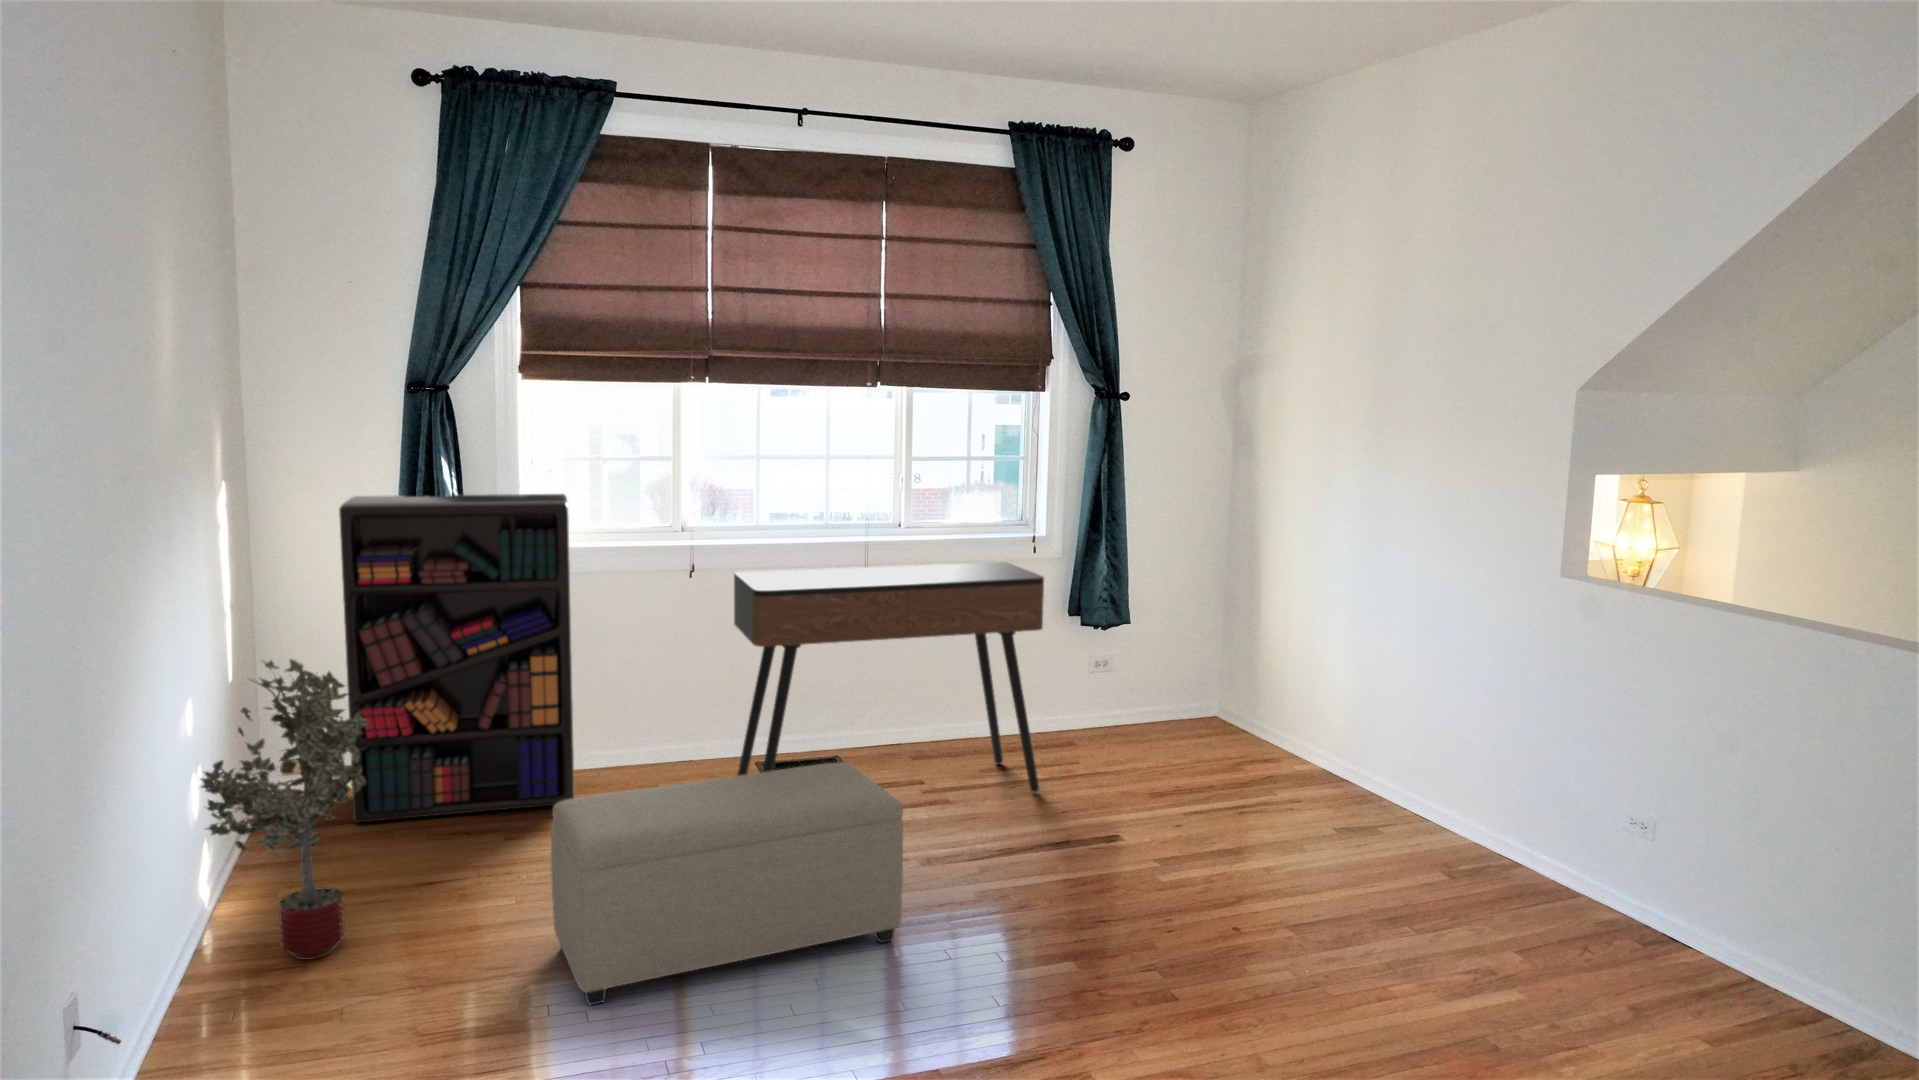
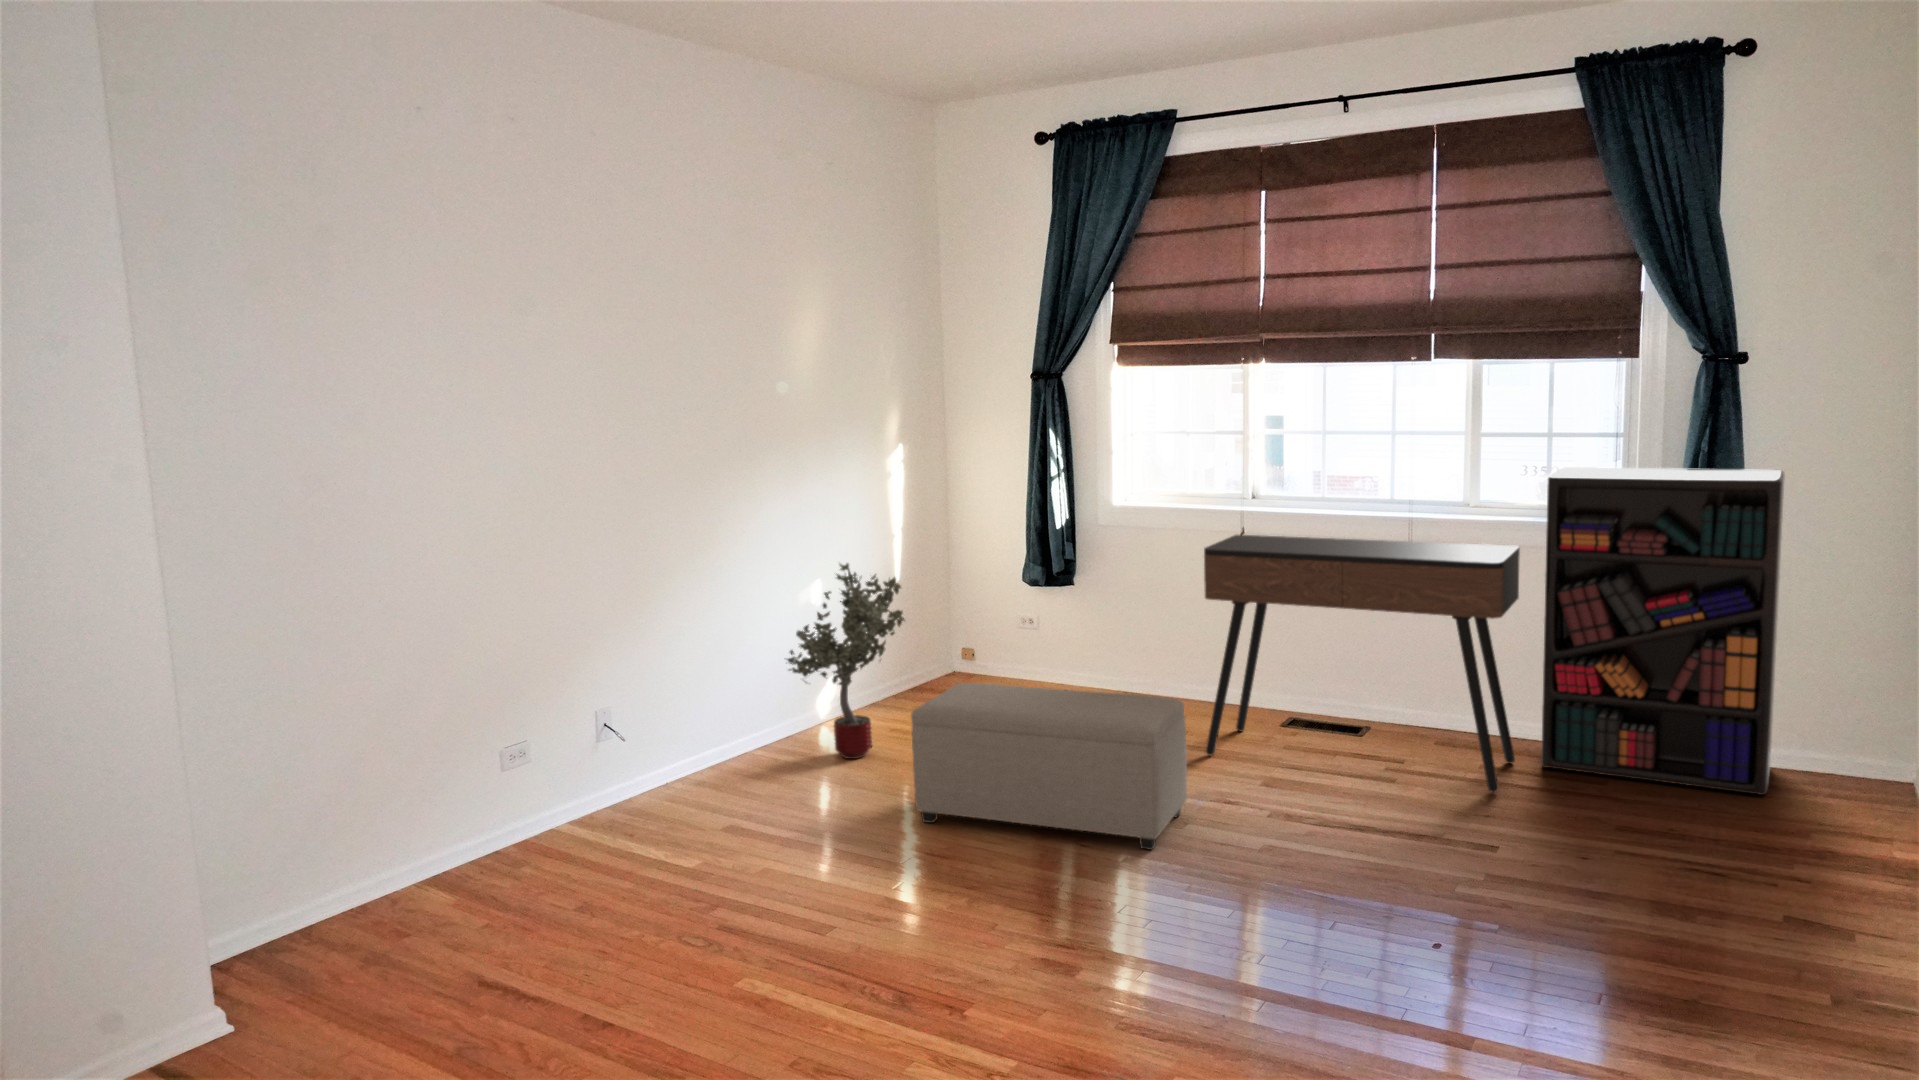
bookshelf: present [339,494,575,823] -> present [1541,467,1785,795]

